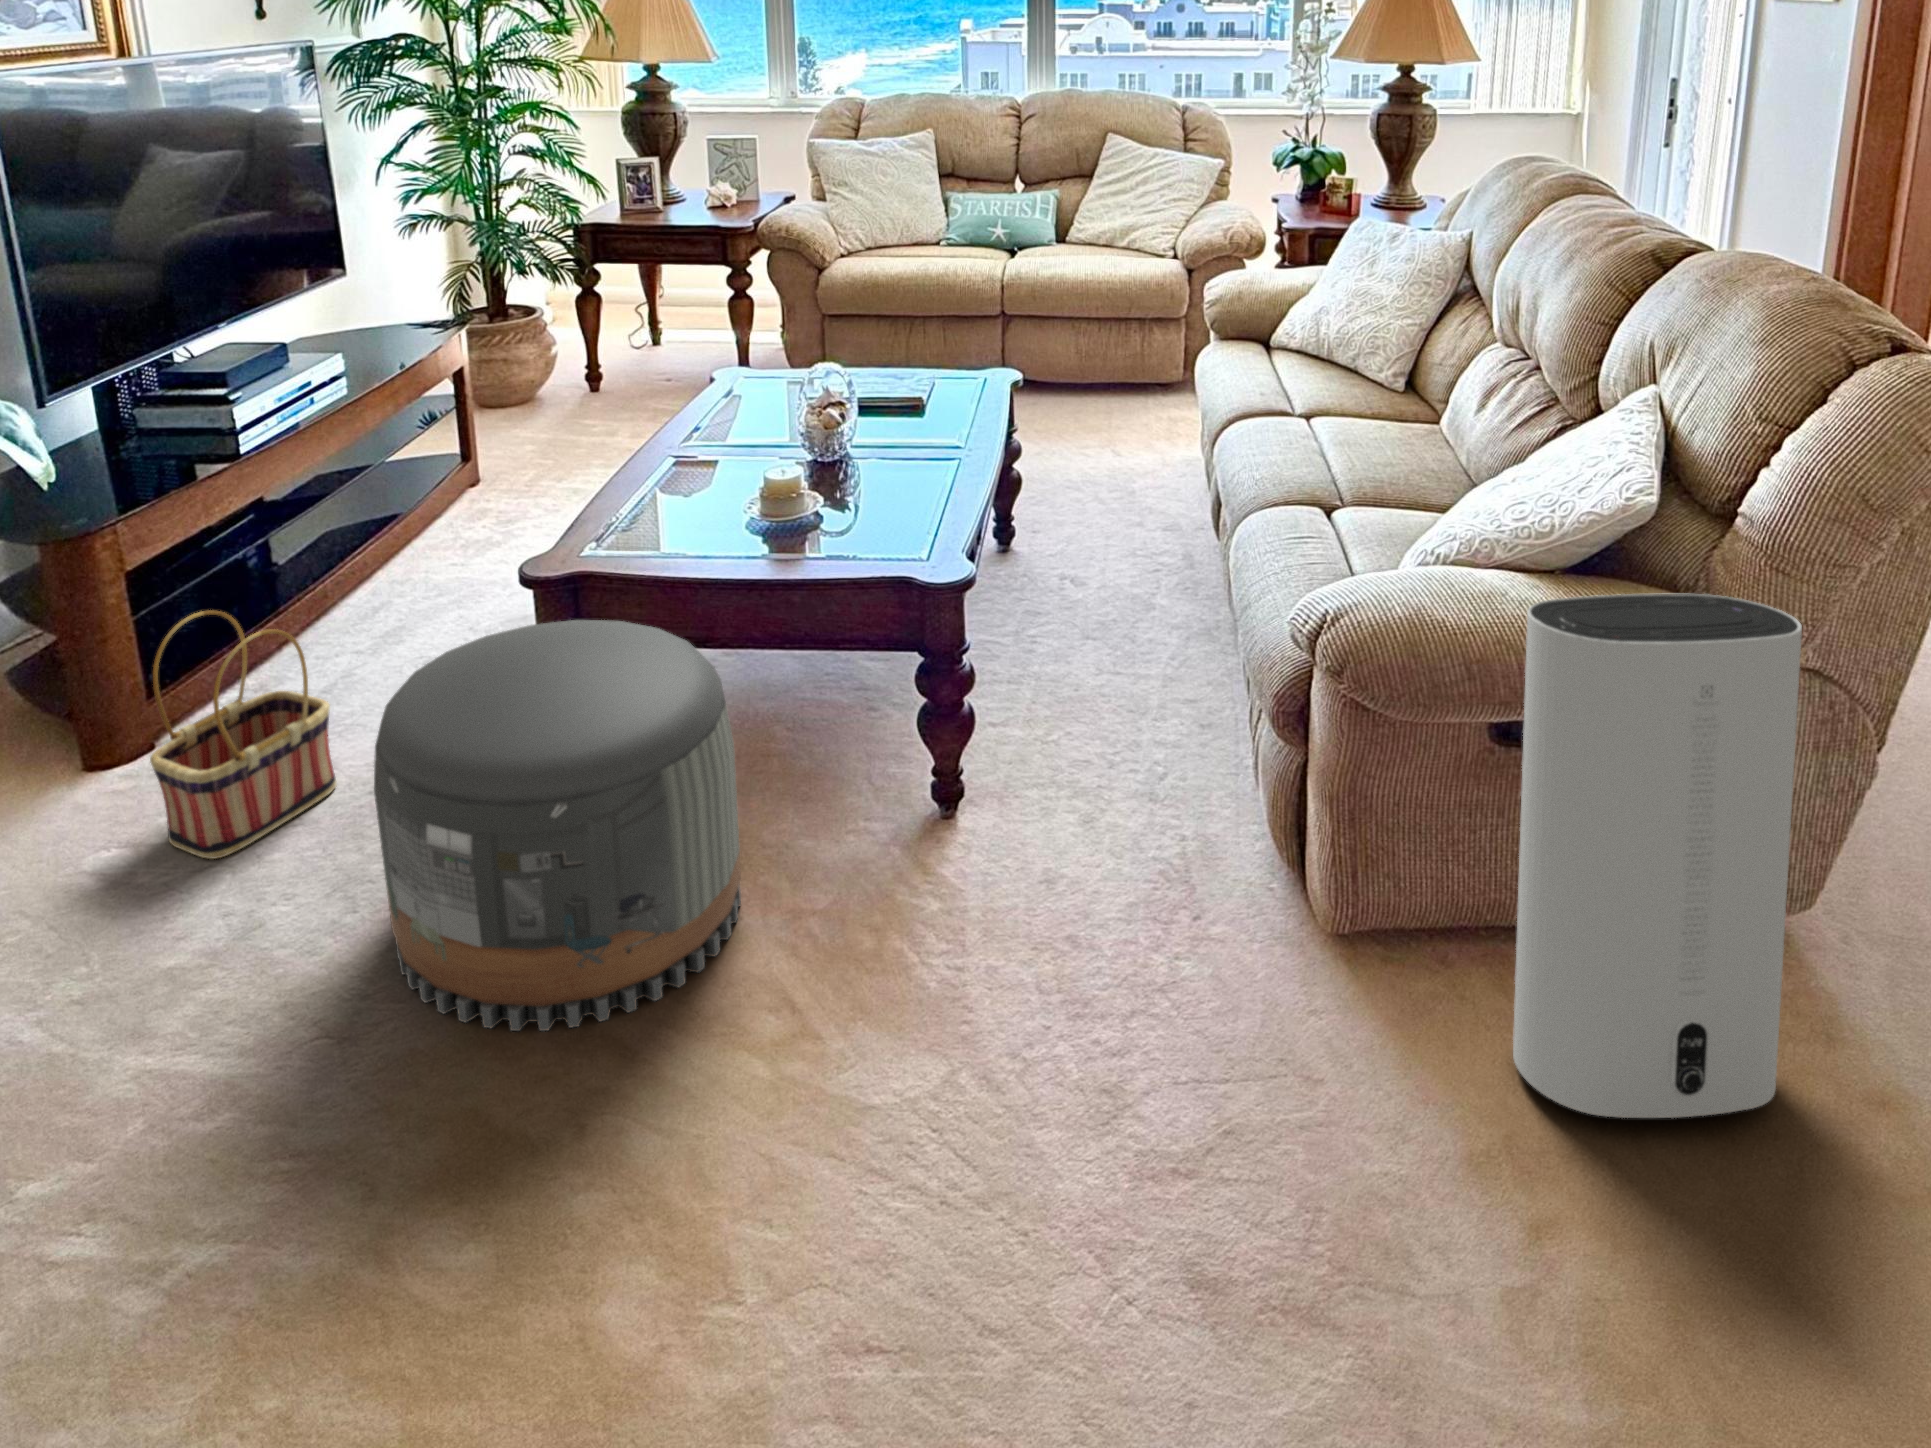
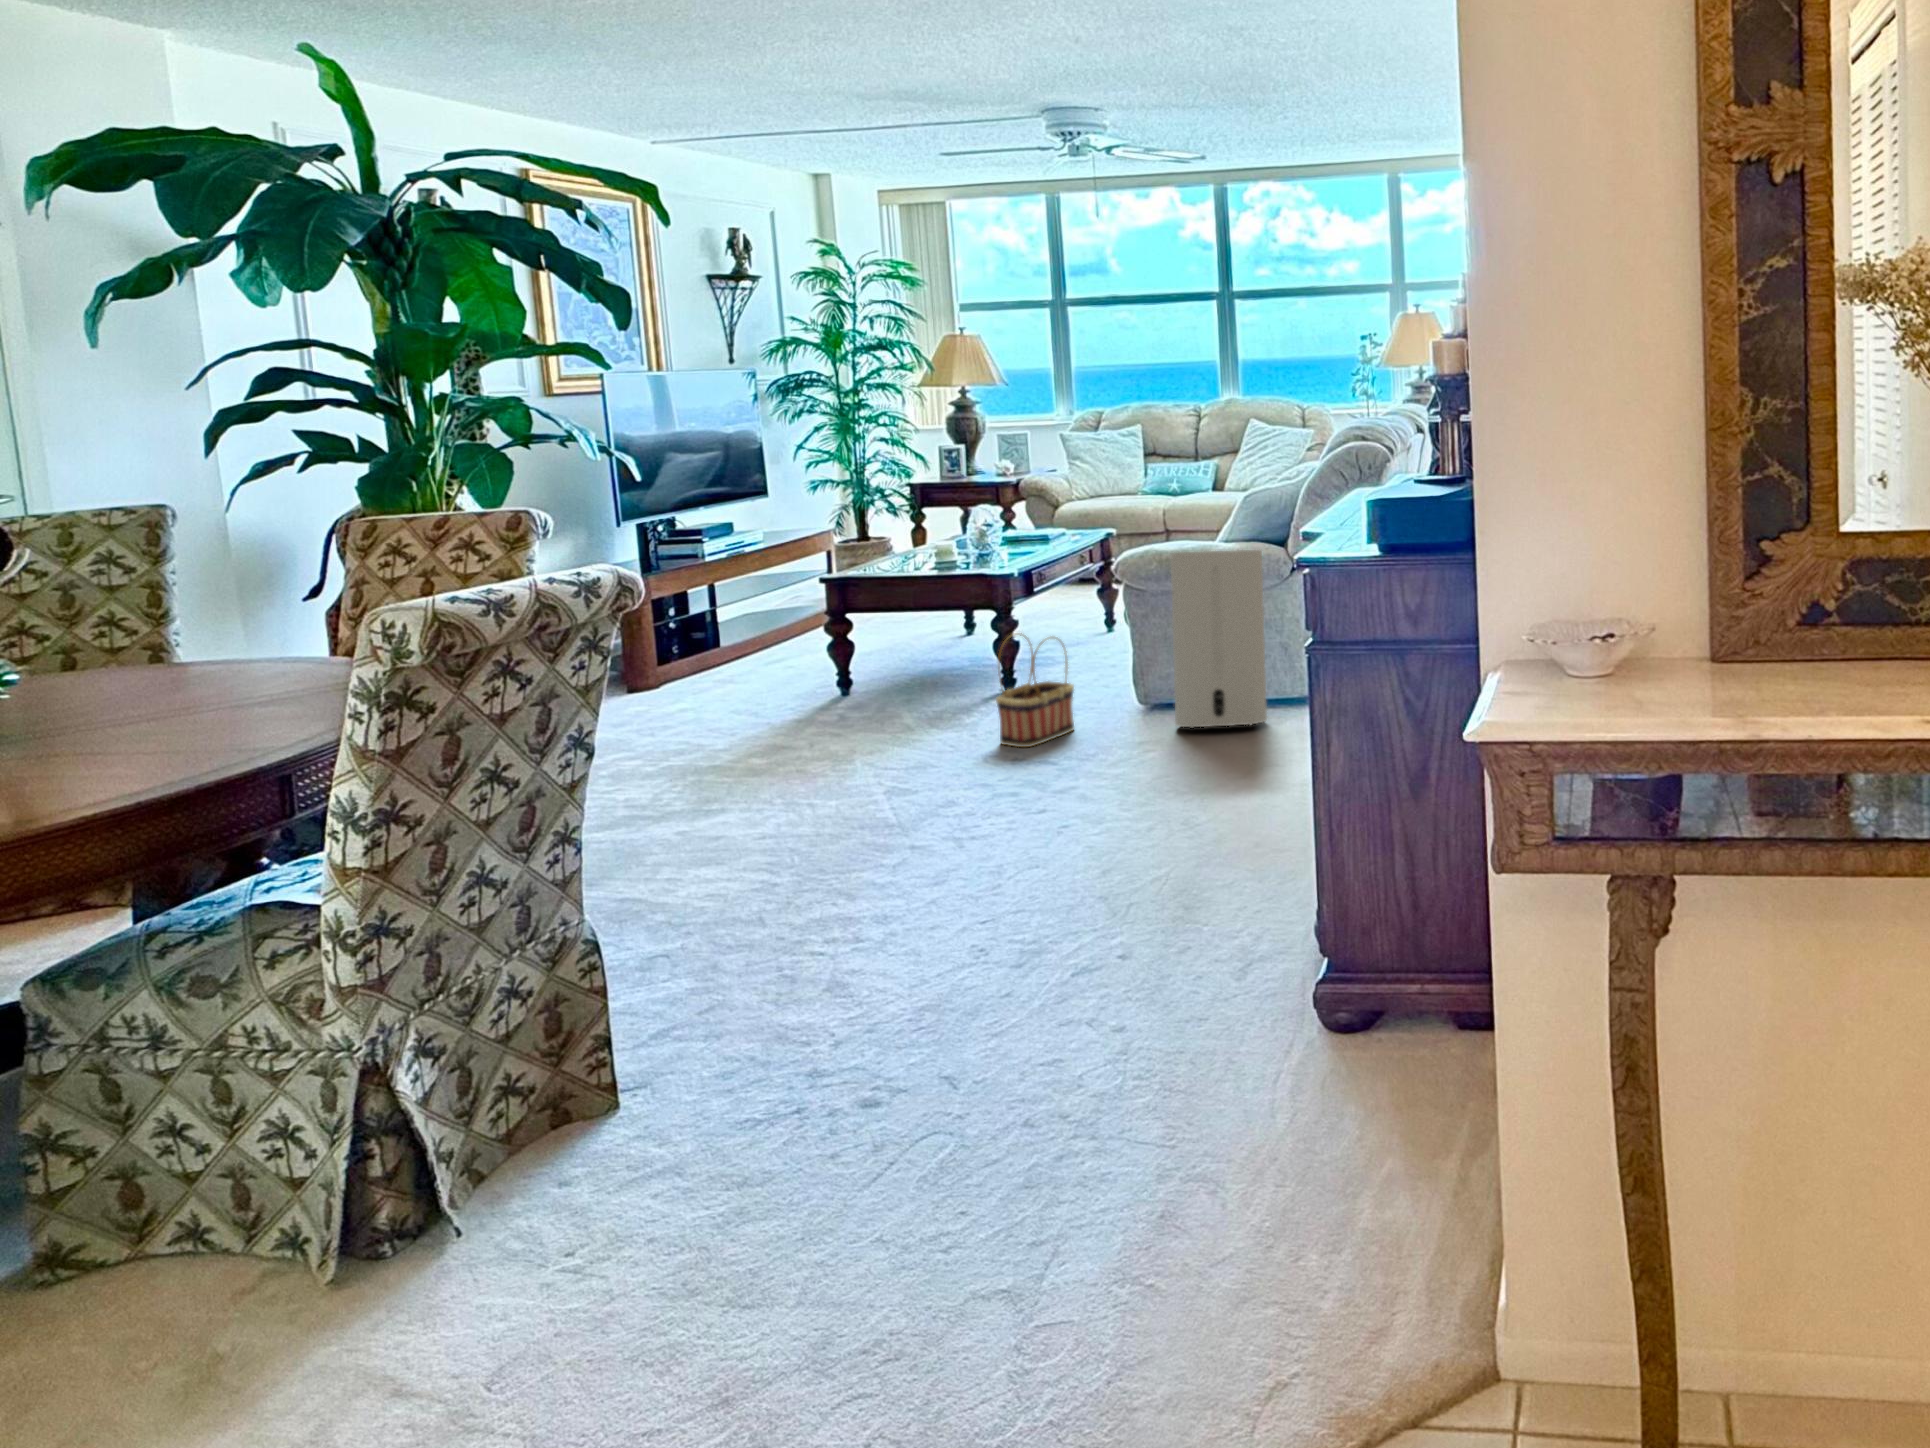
basket: present [150,610,337,859] -> present [996,633,1074,747]
pouf: present [374,620,741,1031] -> none [758,598,911,731]

